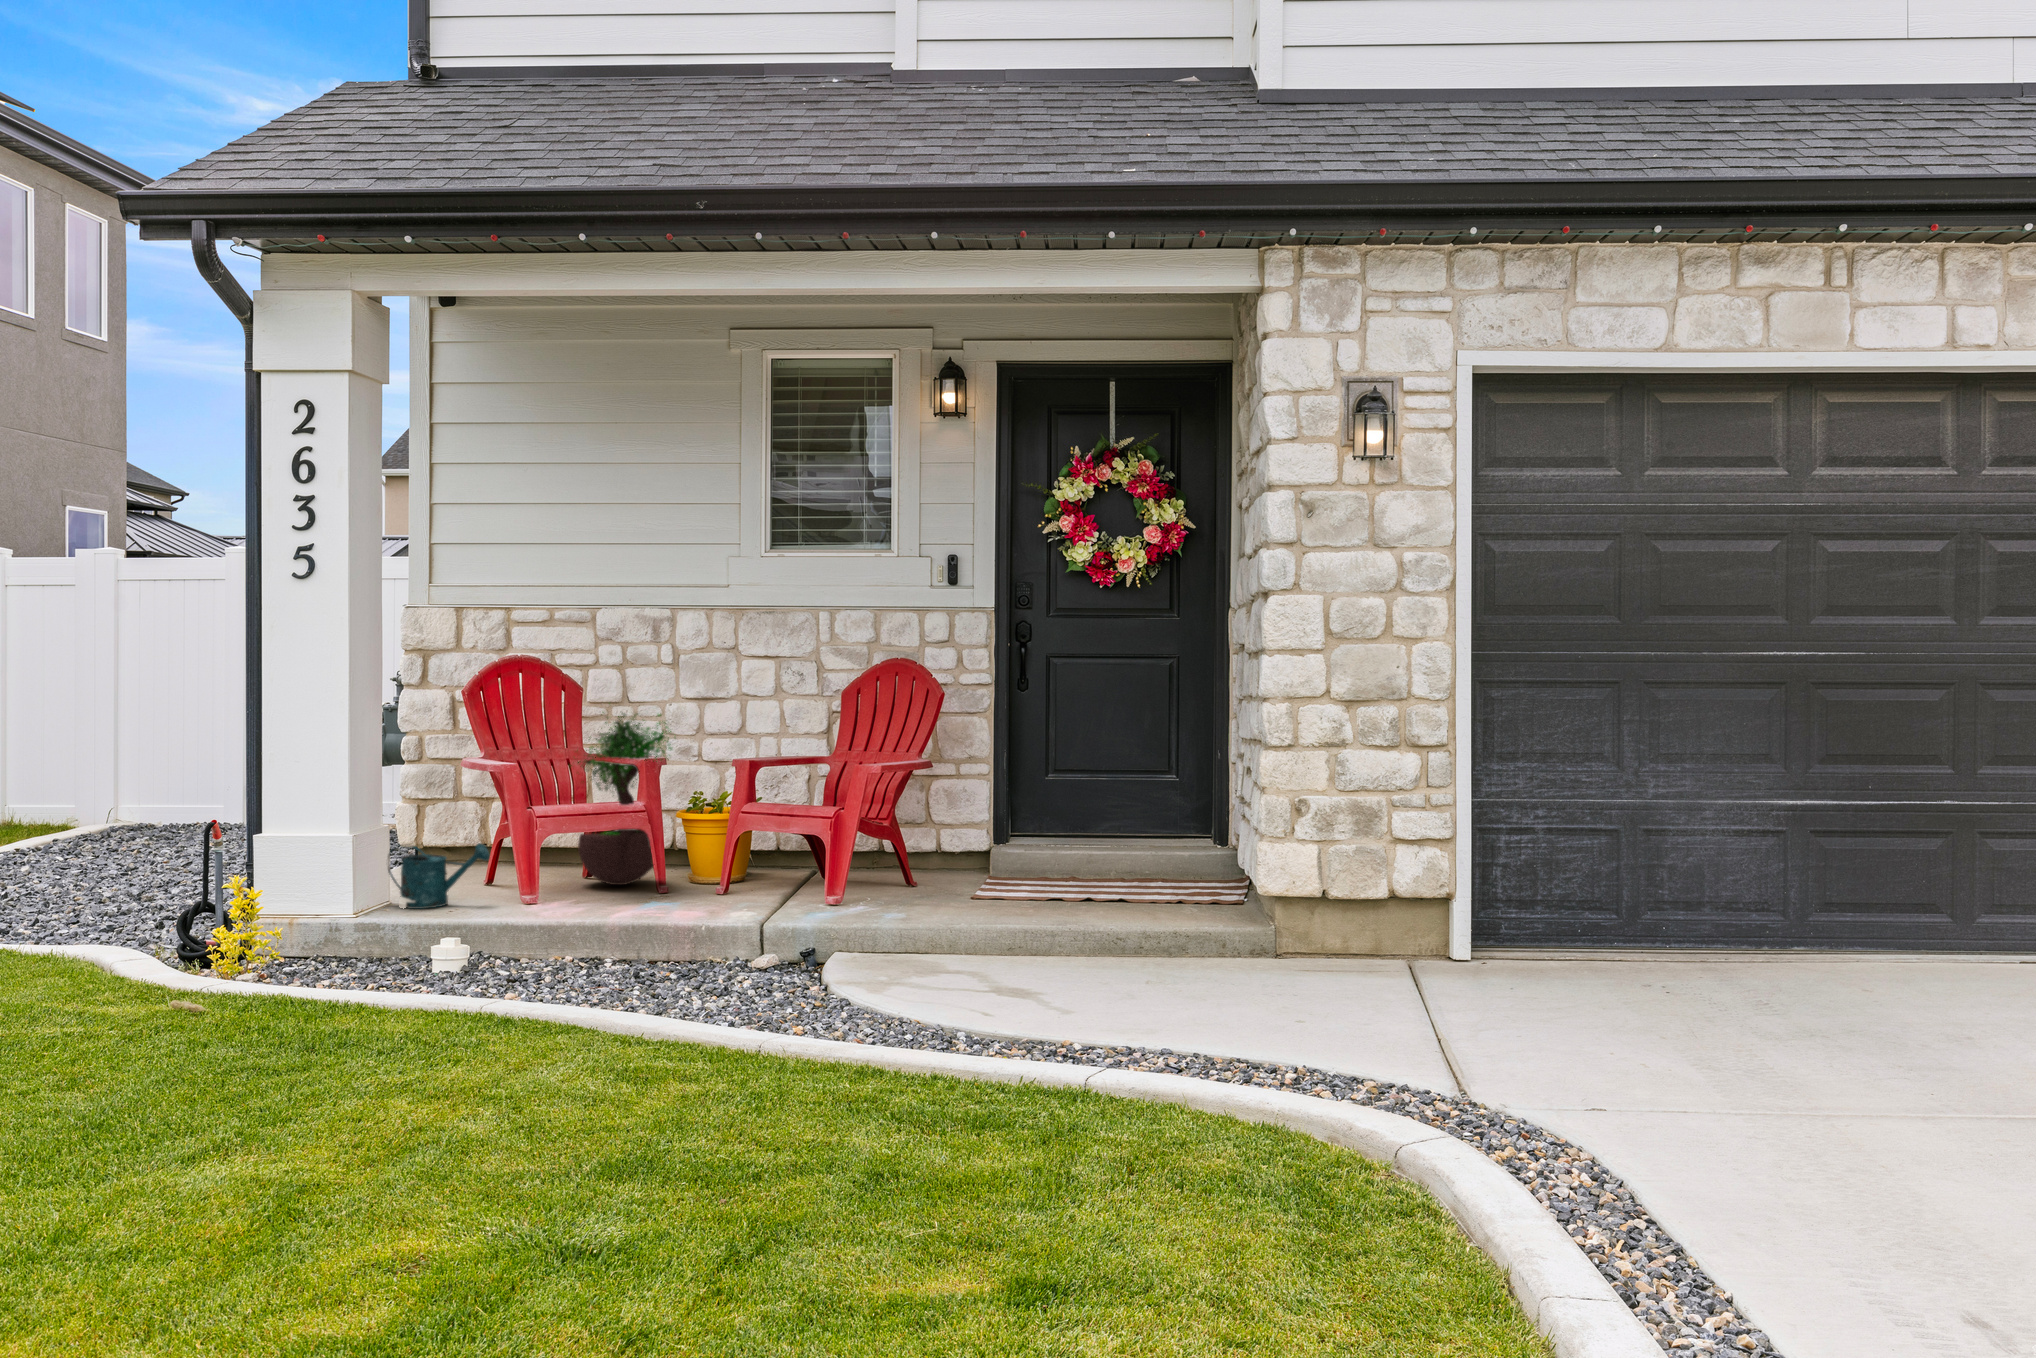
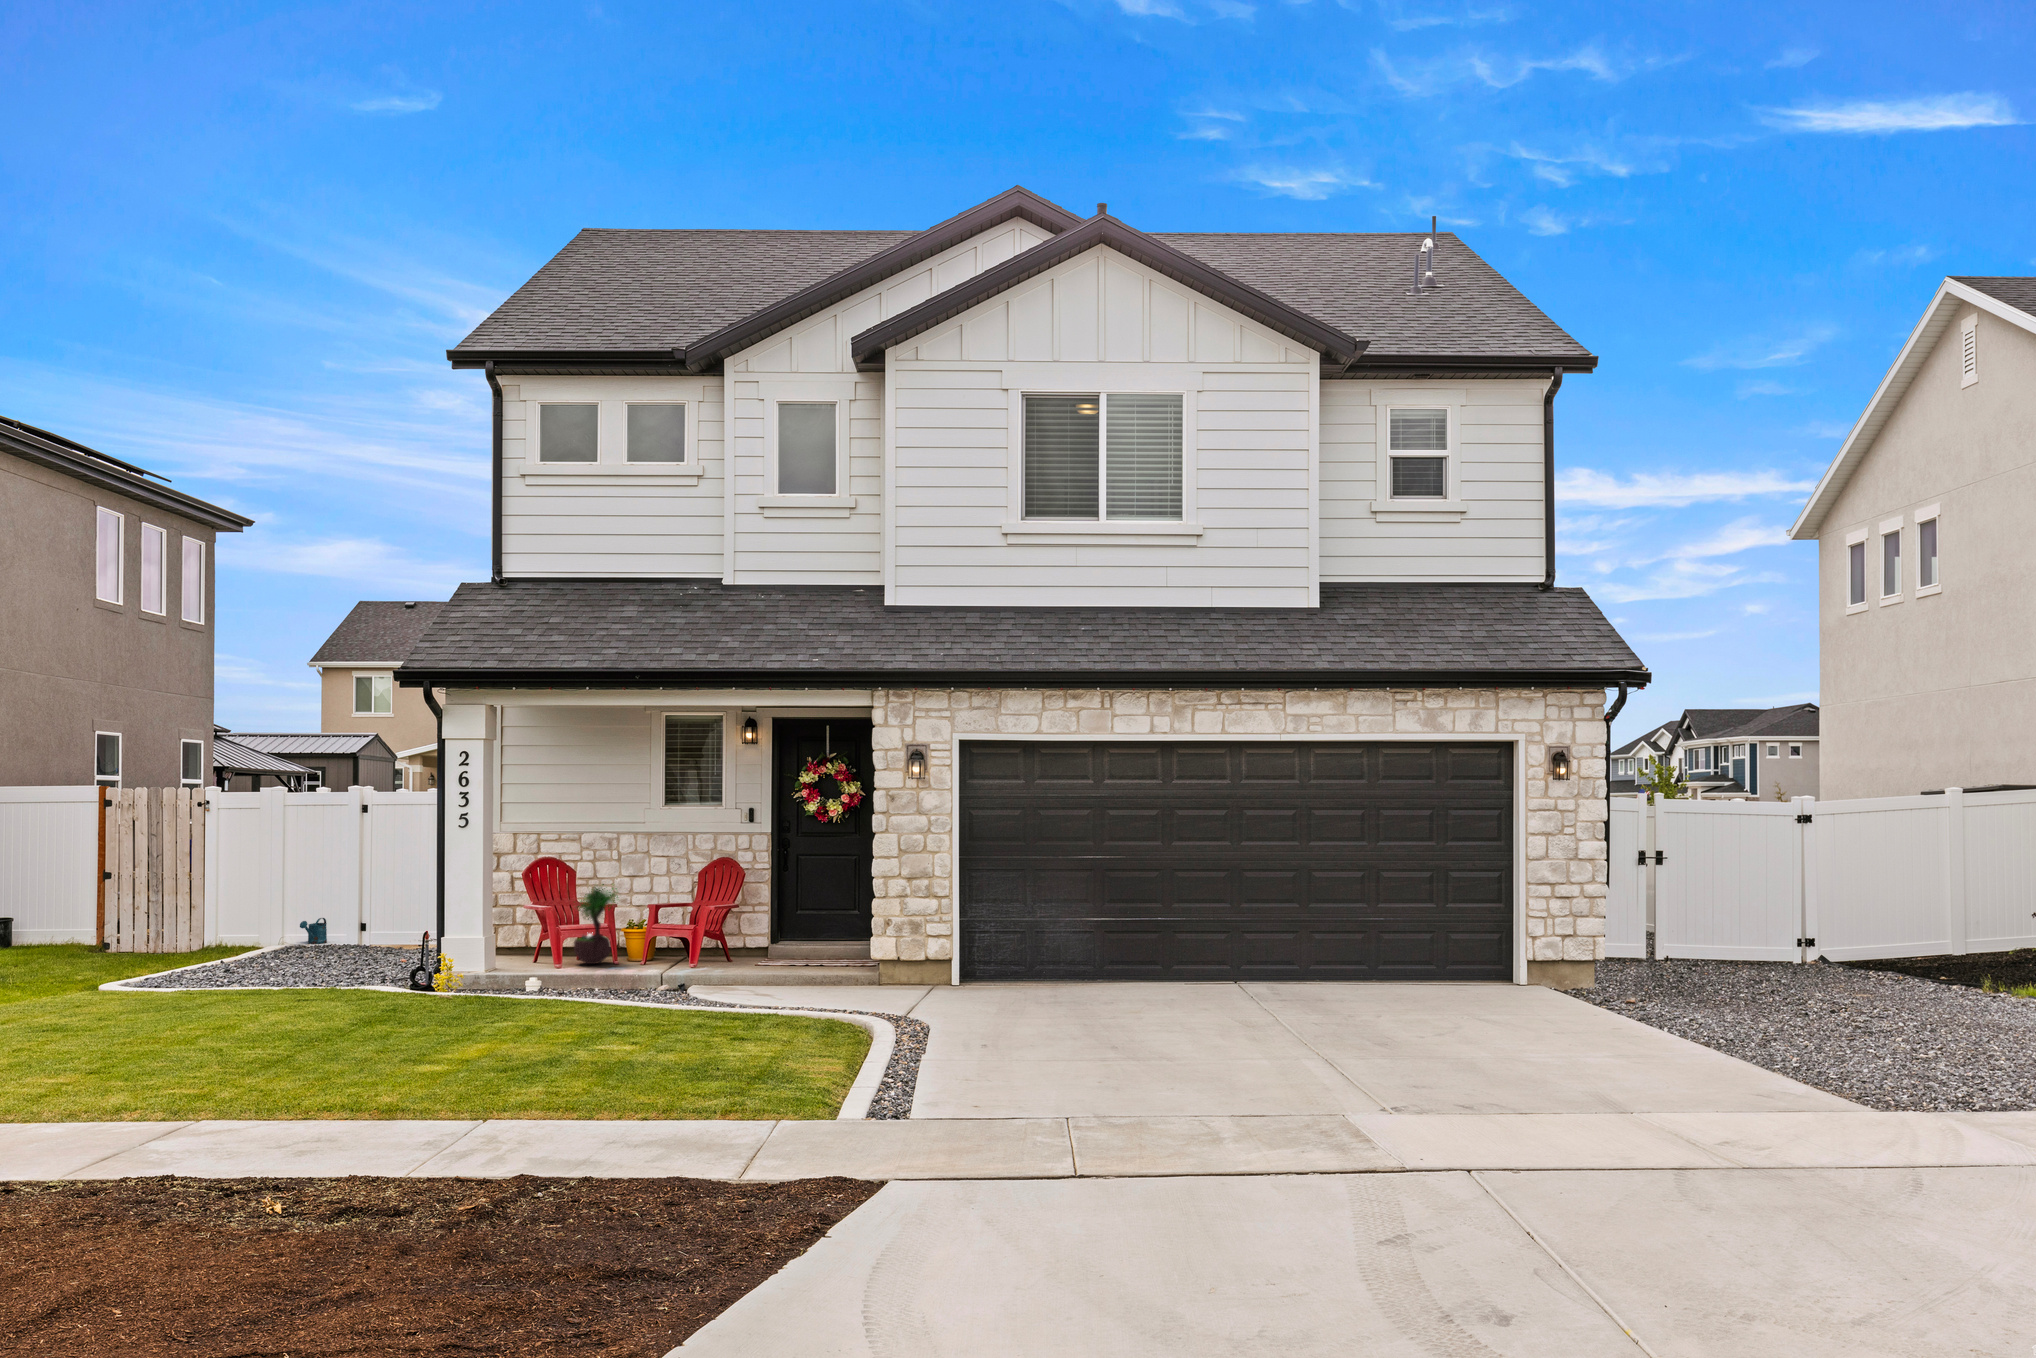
watering can: present [388,843,490,909] -> present [300,918,327,944]

